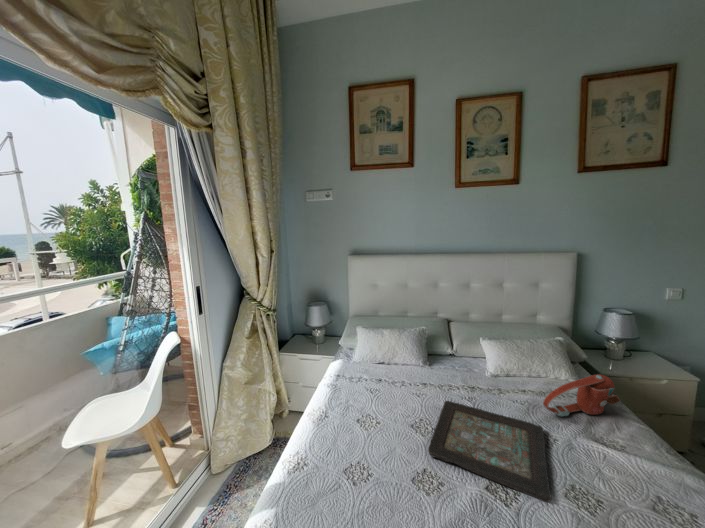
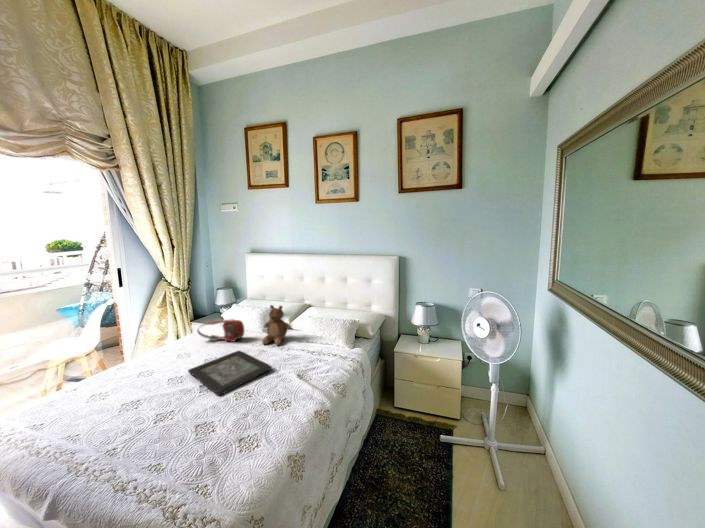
teddy bear: none [436,327,478,384] -> present [262,305,291,345]
handbag: present [543,374,620,416] -> present [198,319,244,342]

